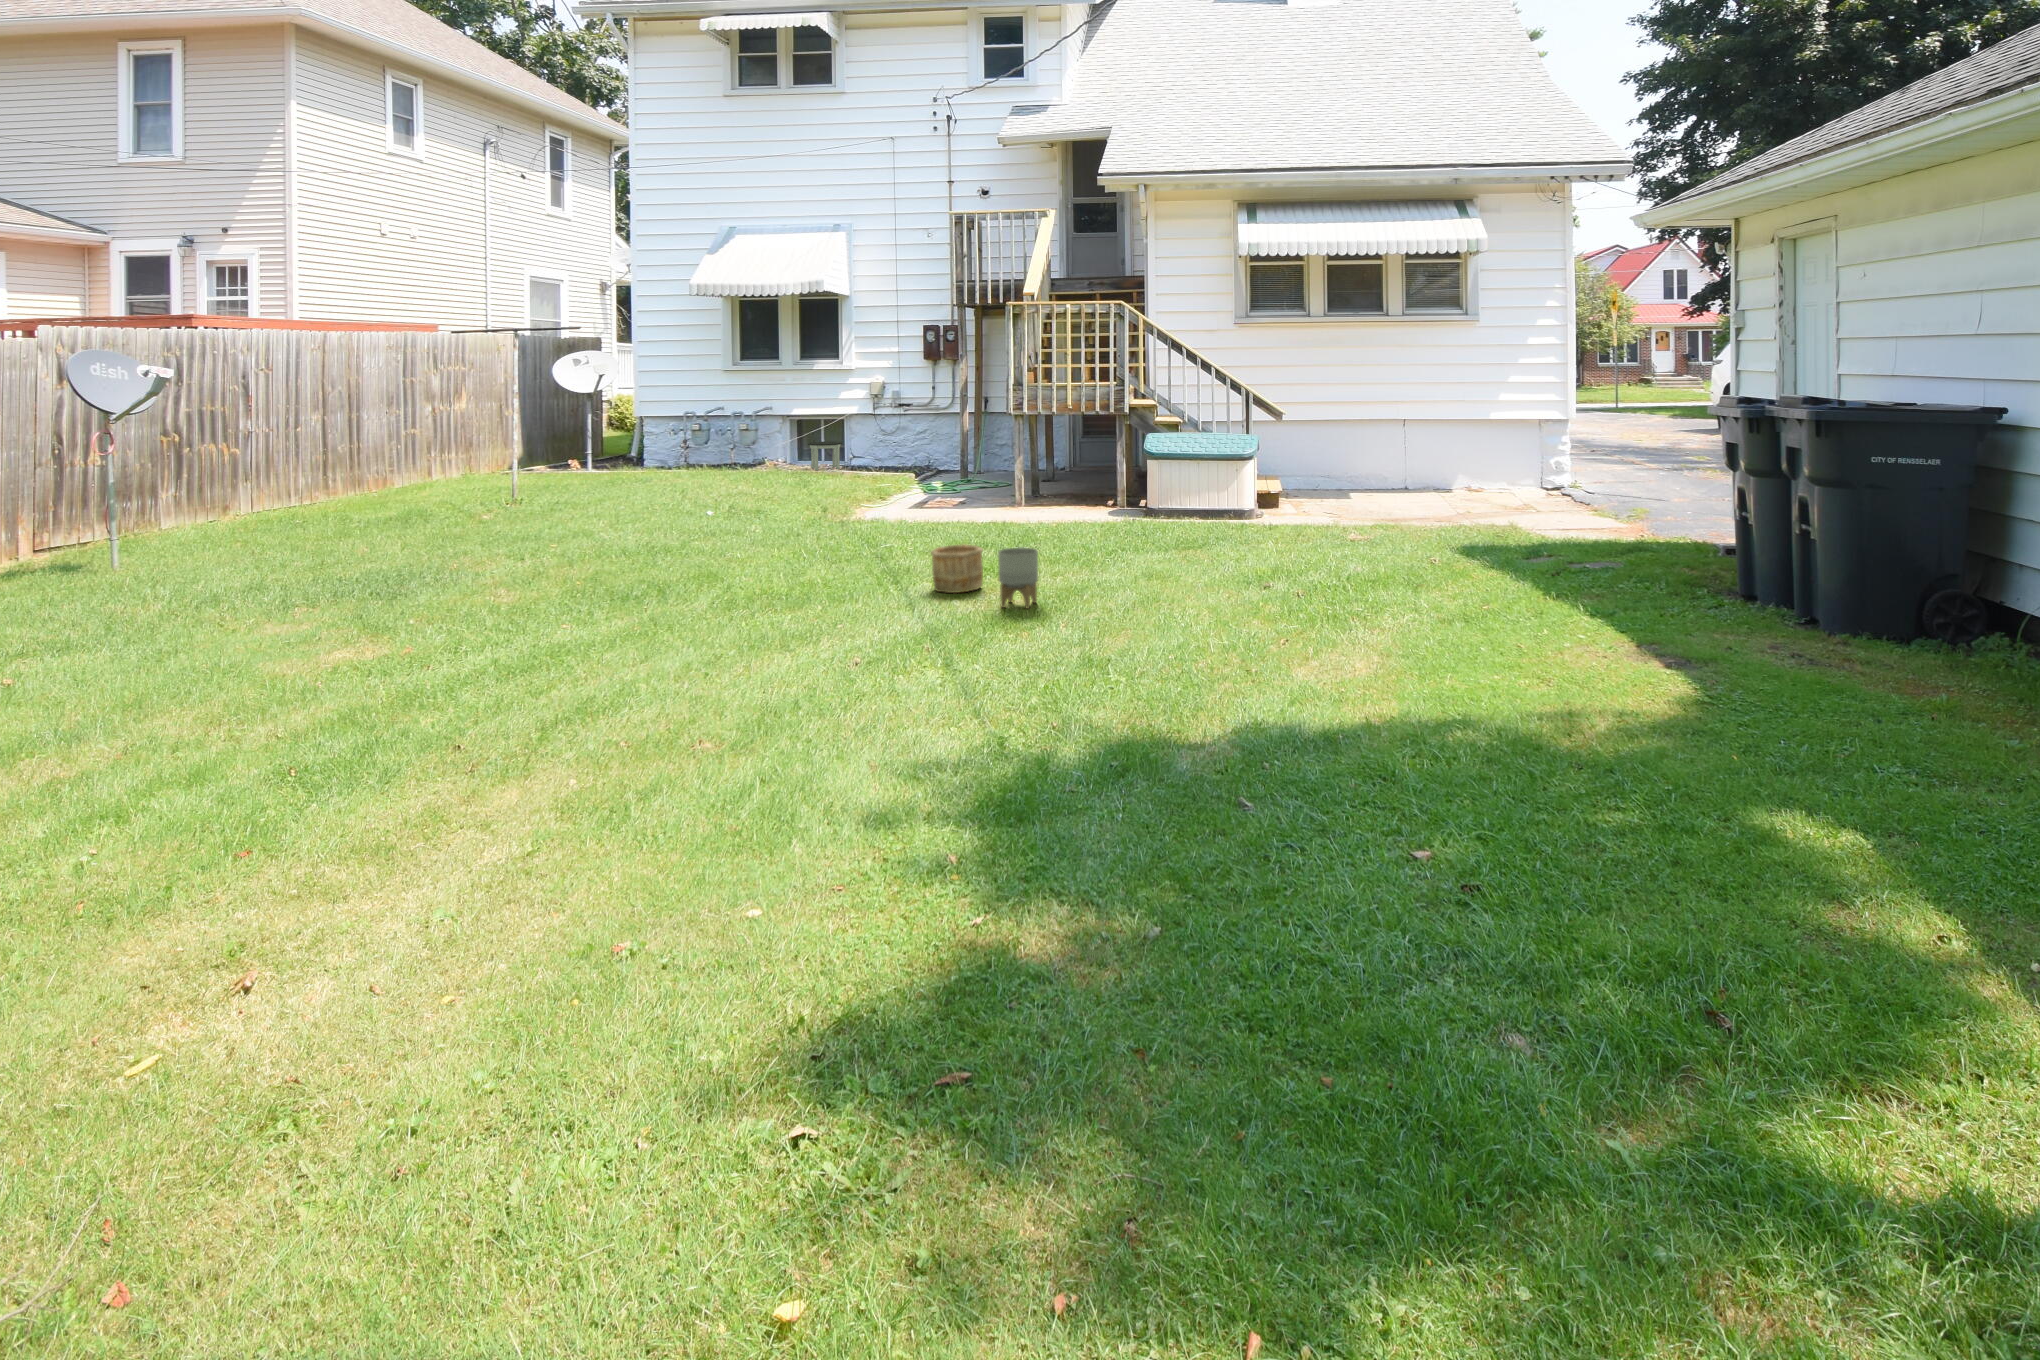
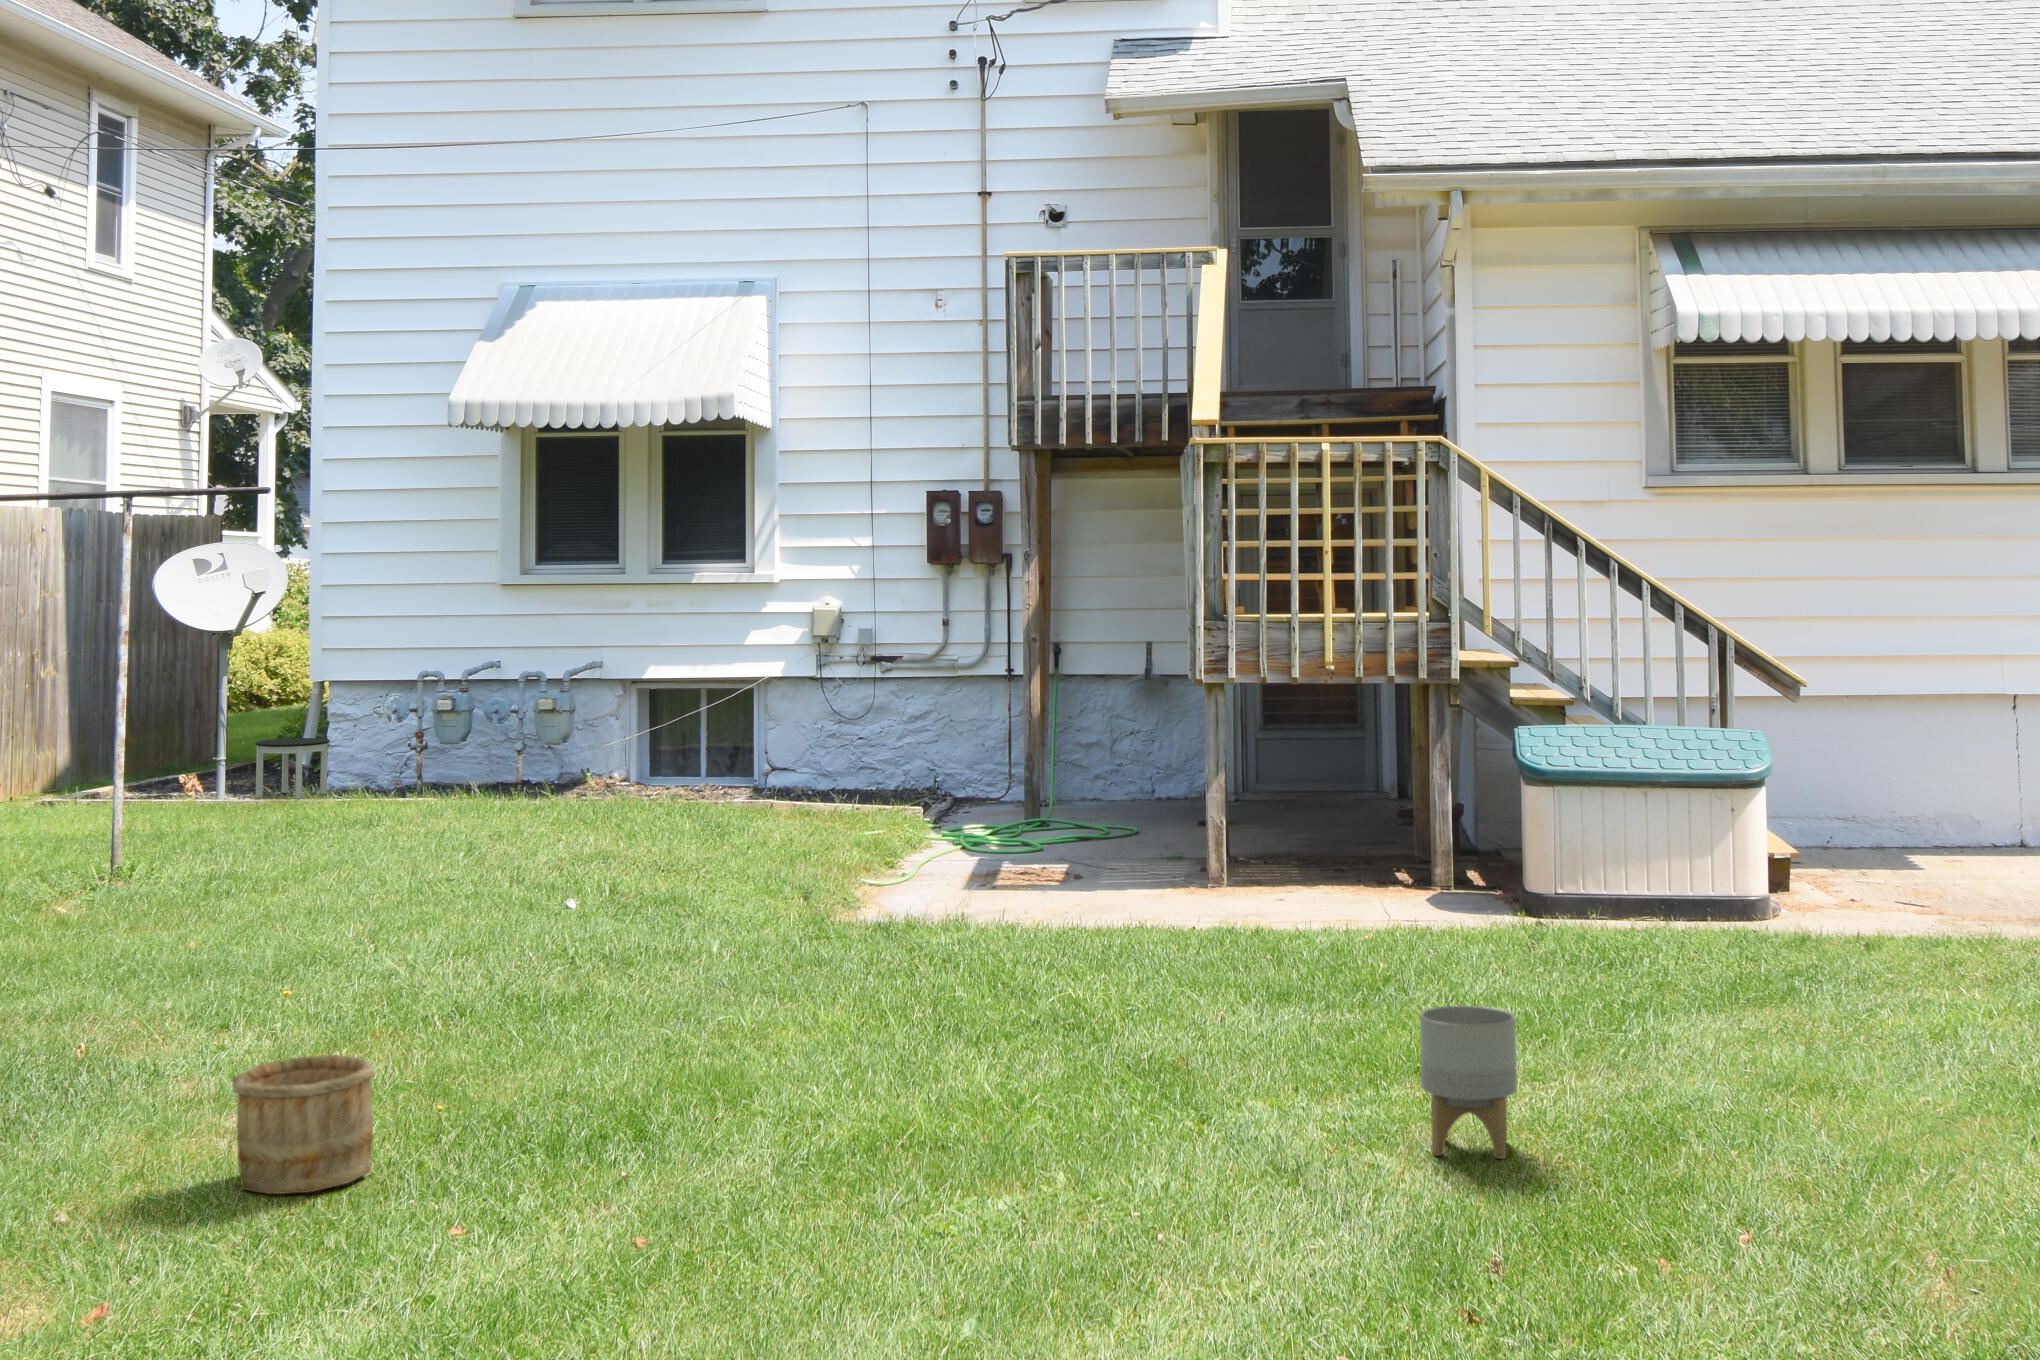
round table: present [808,441,842,470] -> present [255,738,330,799]
wooden bucket: present [931,544,983,593] -> present [232,1055,375,1194]

